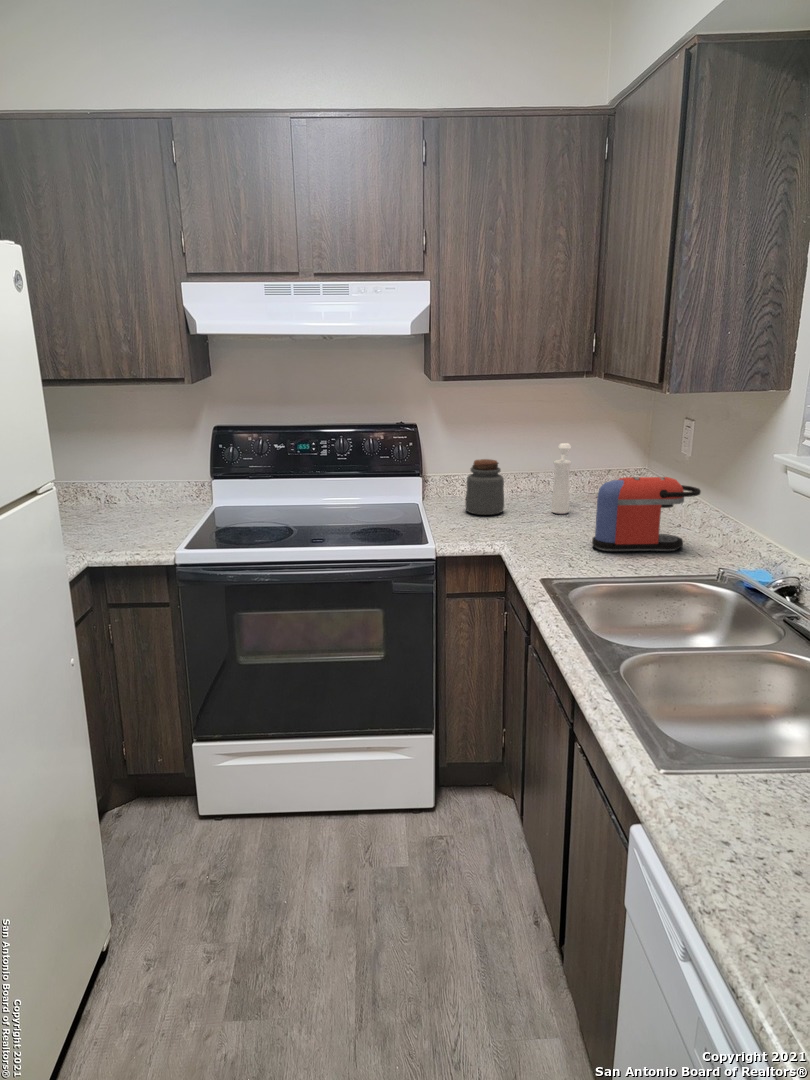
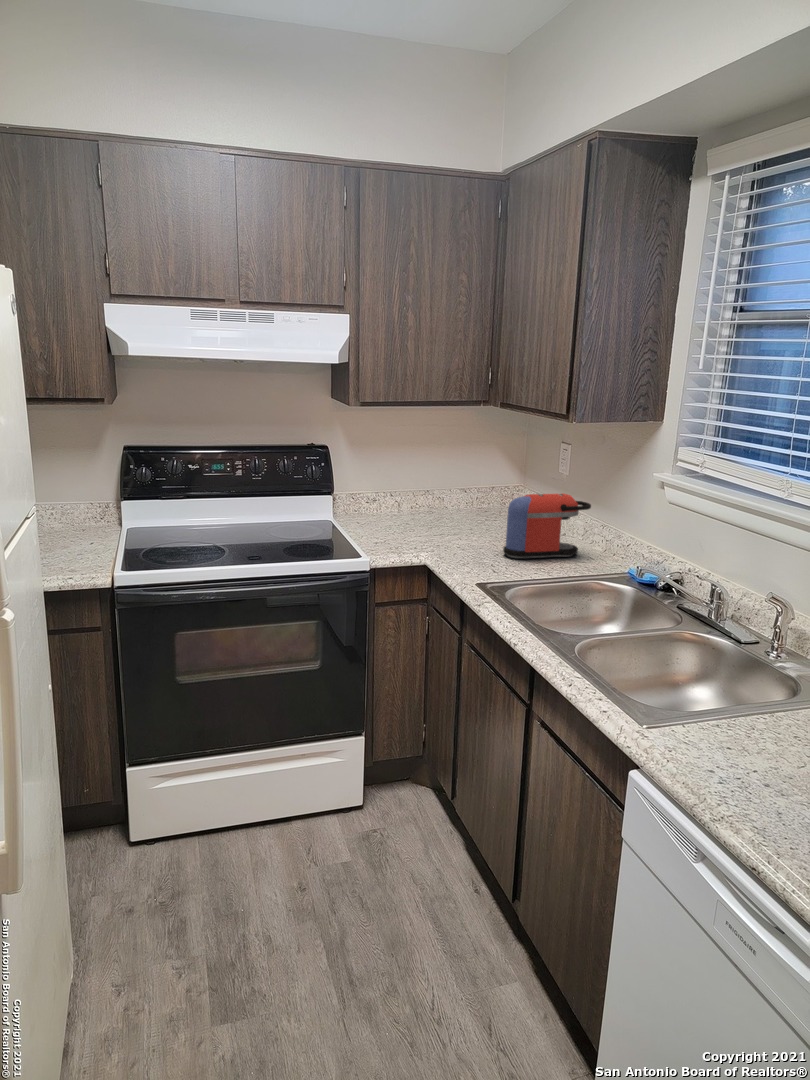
pepper mill: present [552,443,571,514] -> none [454,464,472,527]
jar: present [465,459,504,515] -> none [377,479,413,530]

